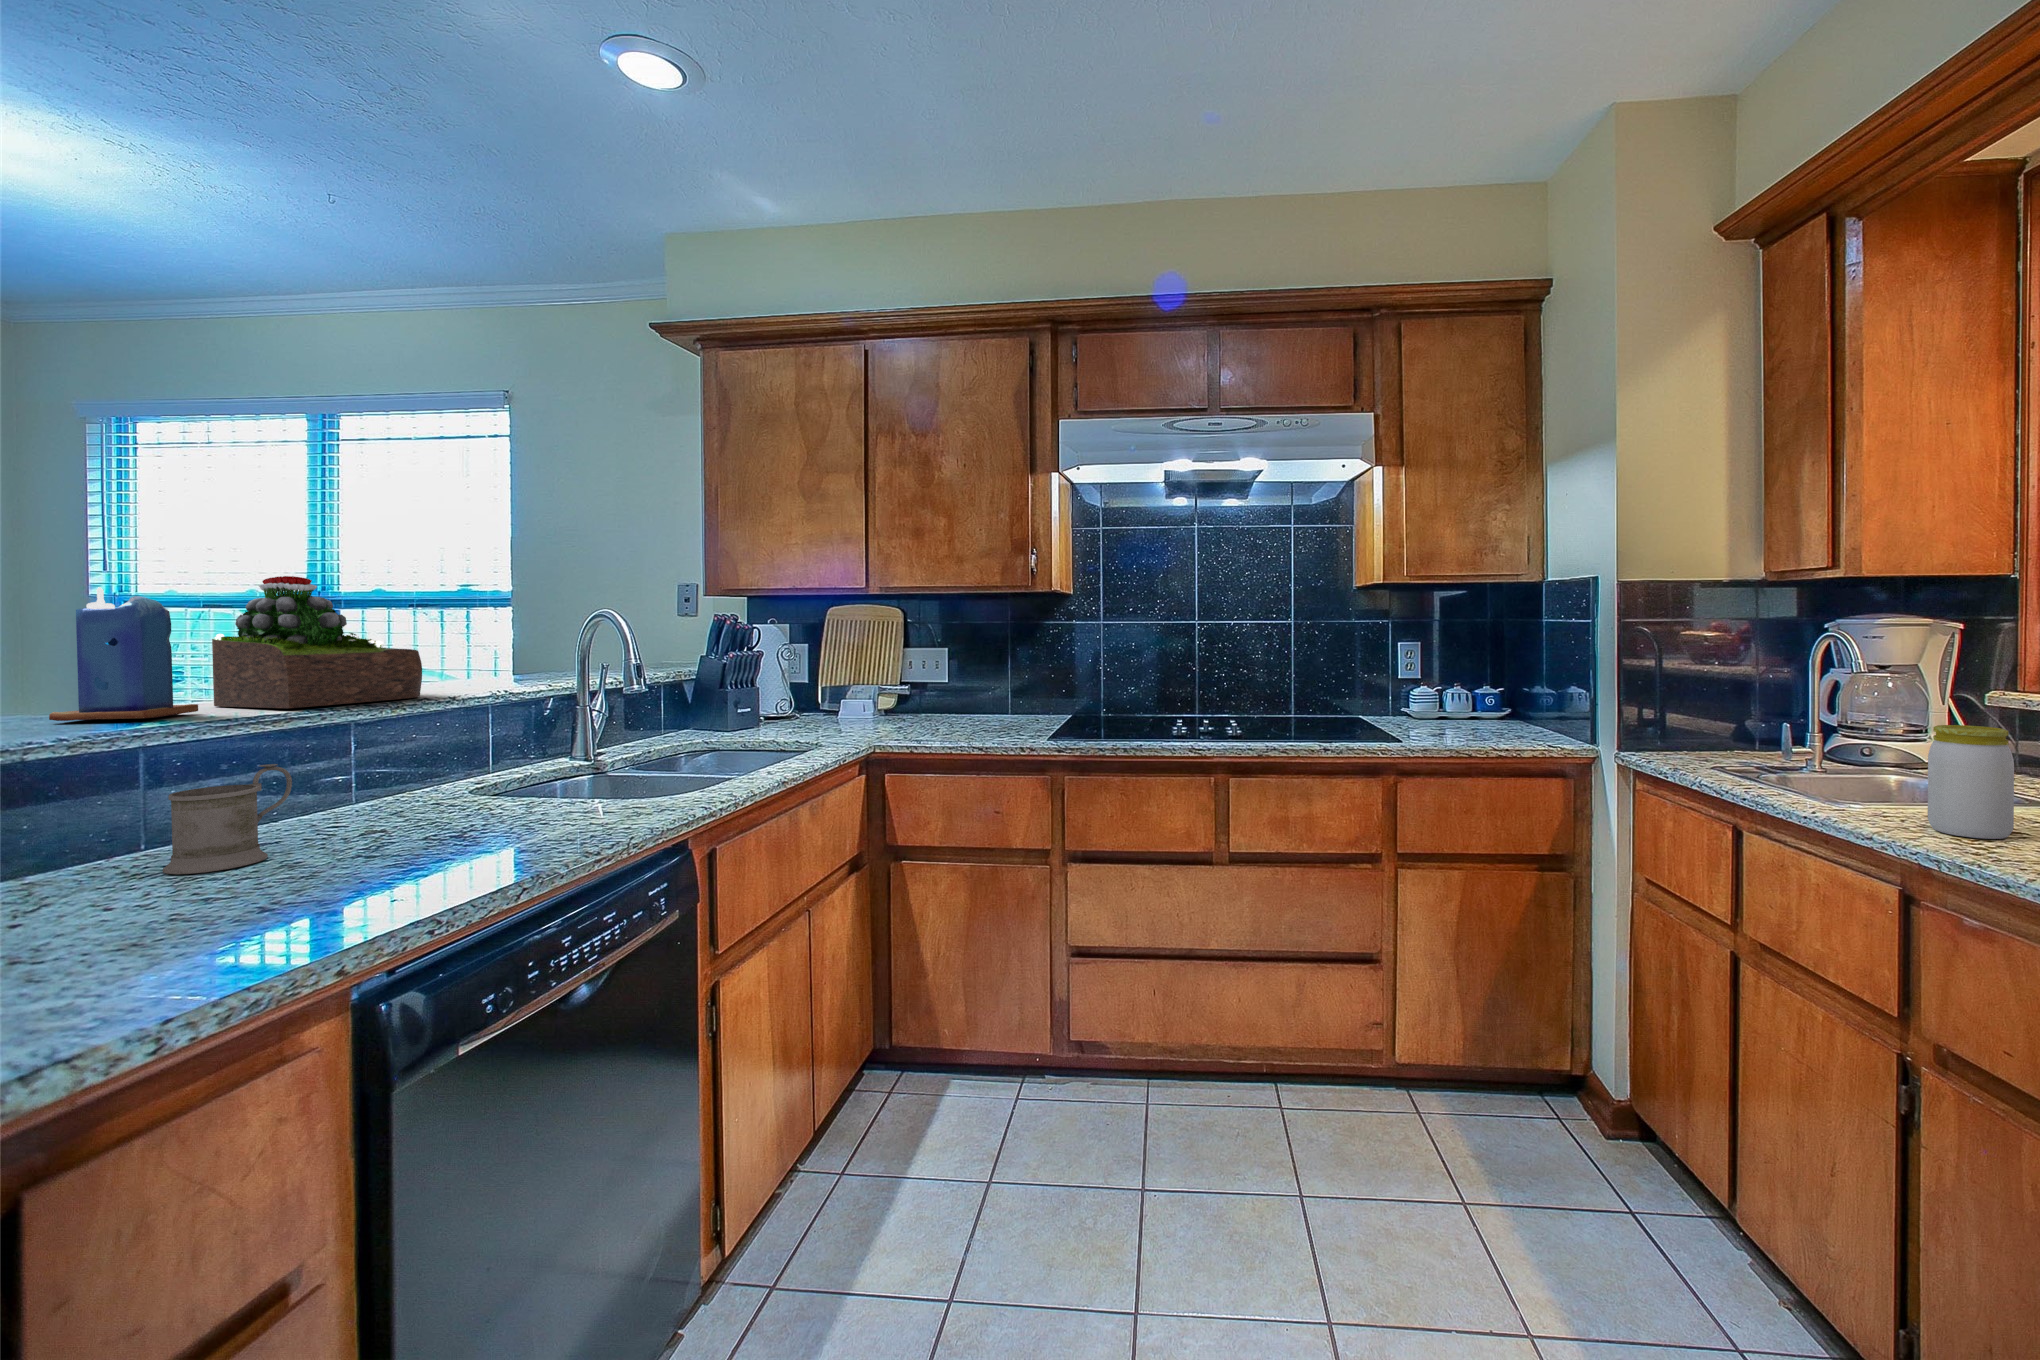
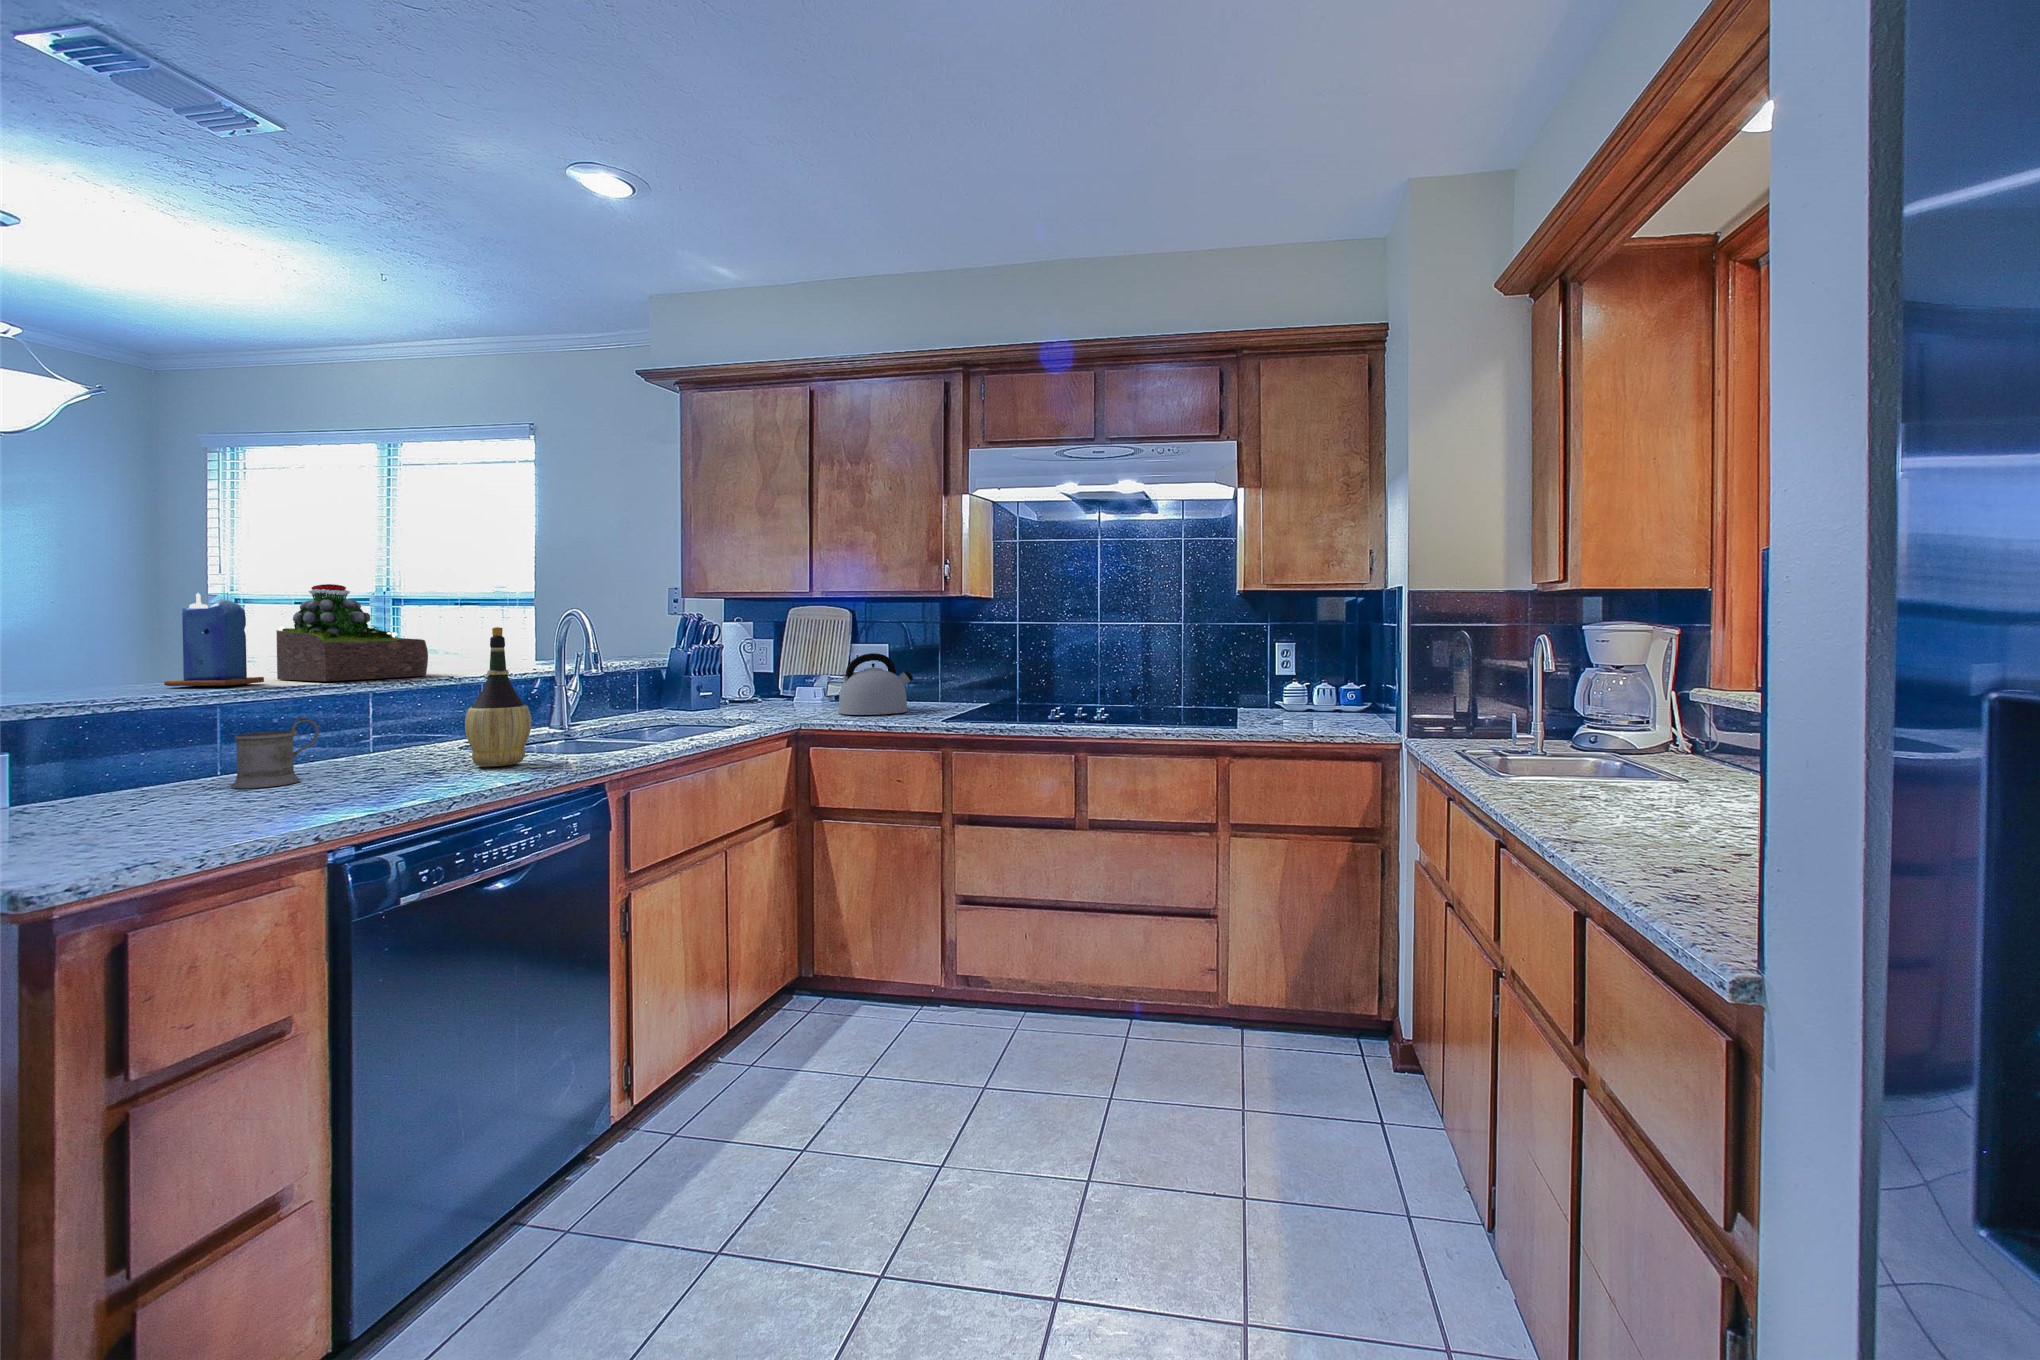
wine bottle: none [501,632,590,823] -> present [465,627,531,766]
kettle: none [909,660,994,733] -> present [838,653,913,715]
jar: present [1928,725,2014,839] -> none [1517,710,1571,798]

